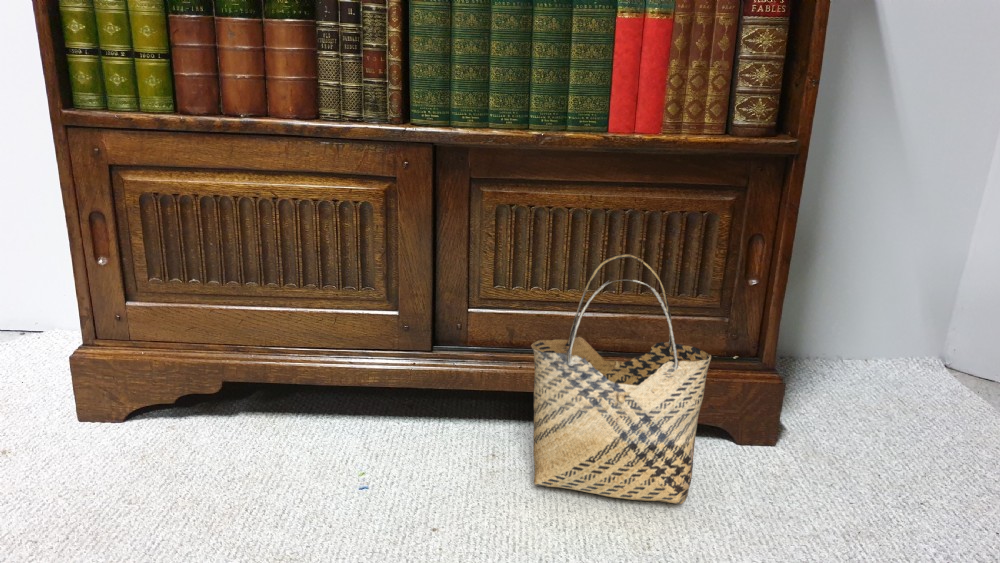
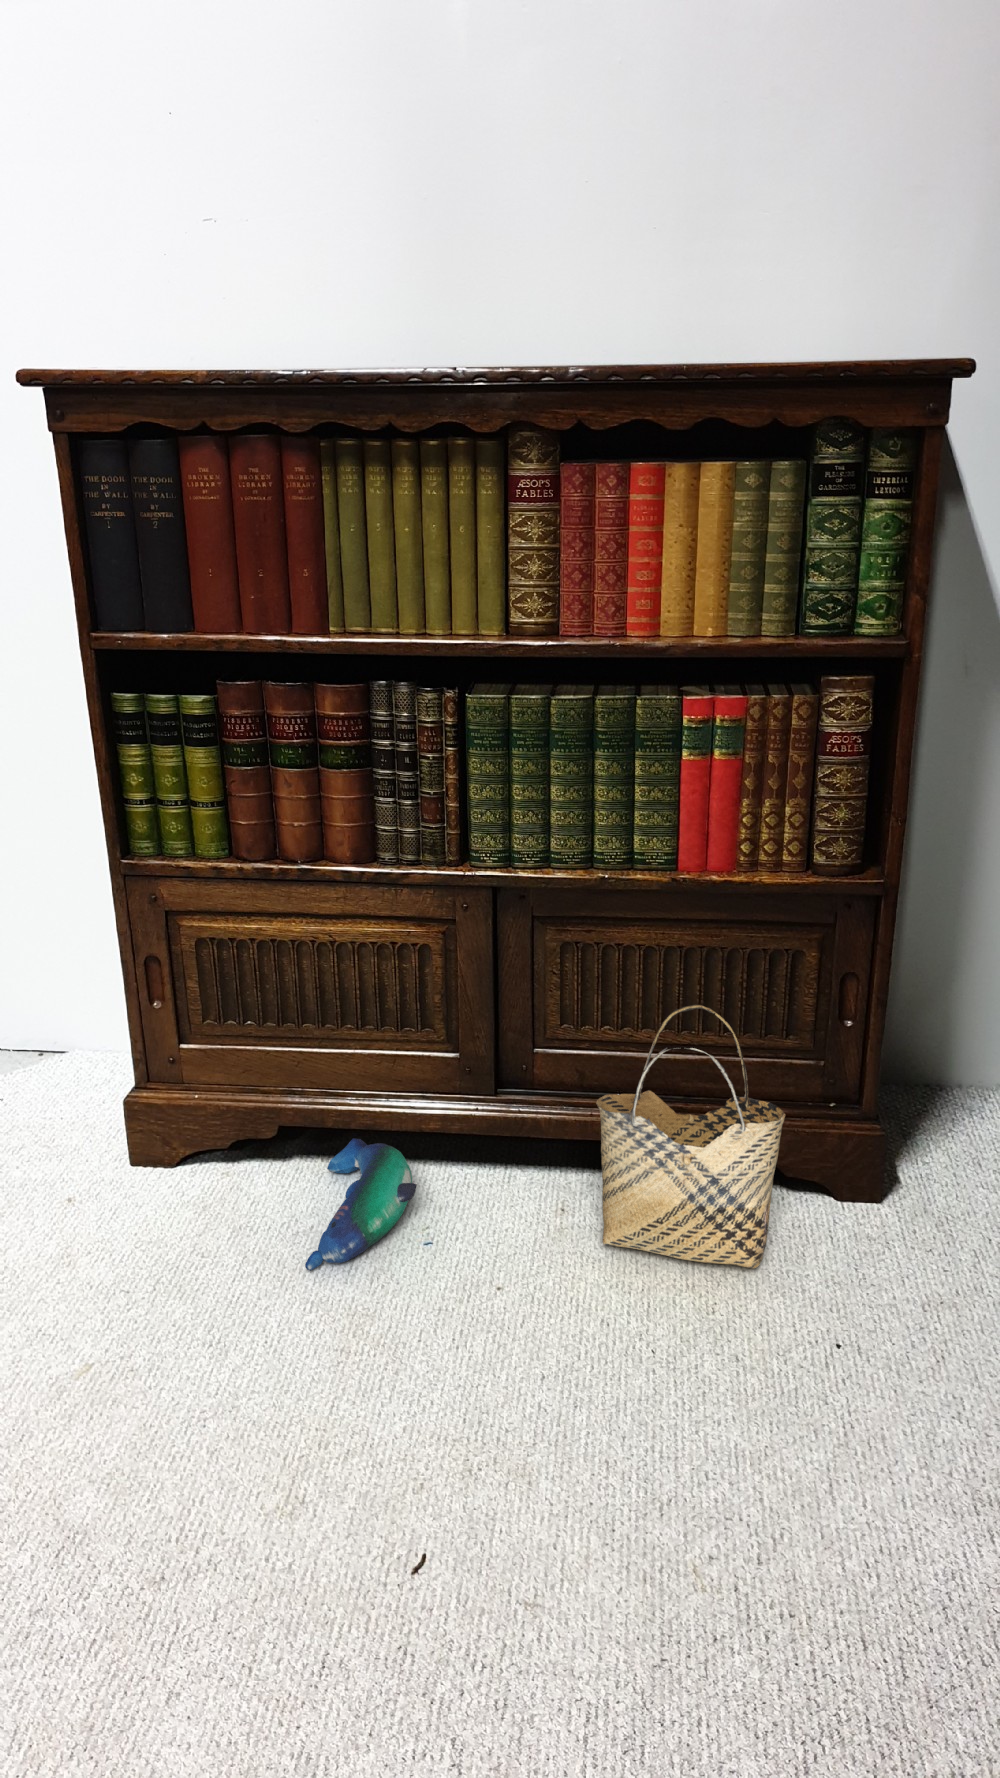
plush toy: none [236,395,355,516] -> present [305,1138,417,1270]

